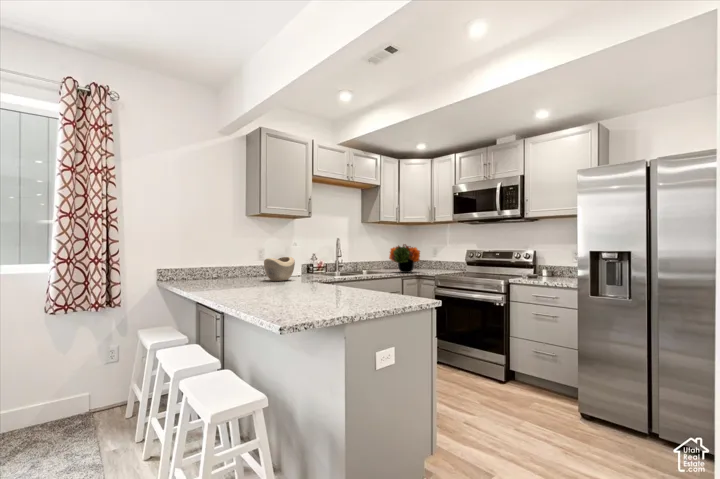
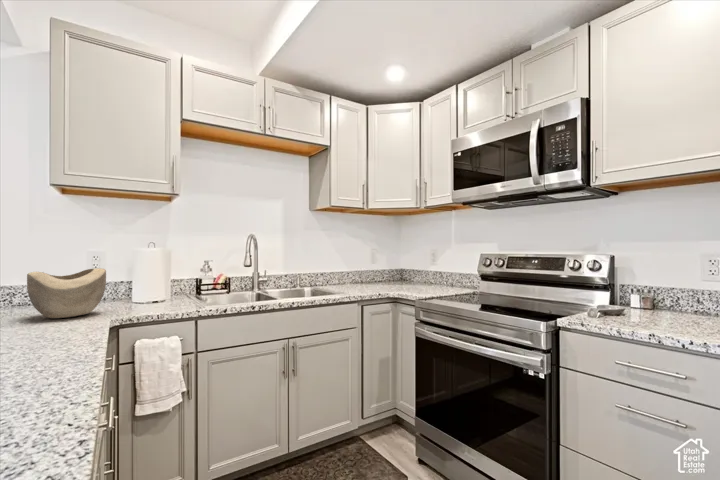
flower arrangement: present [389,244,420,273] -> none [344,244,398,292]

